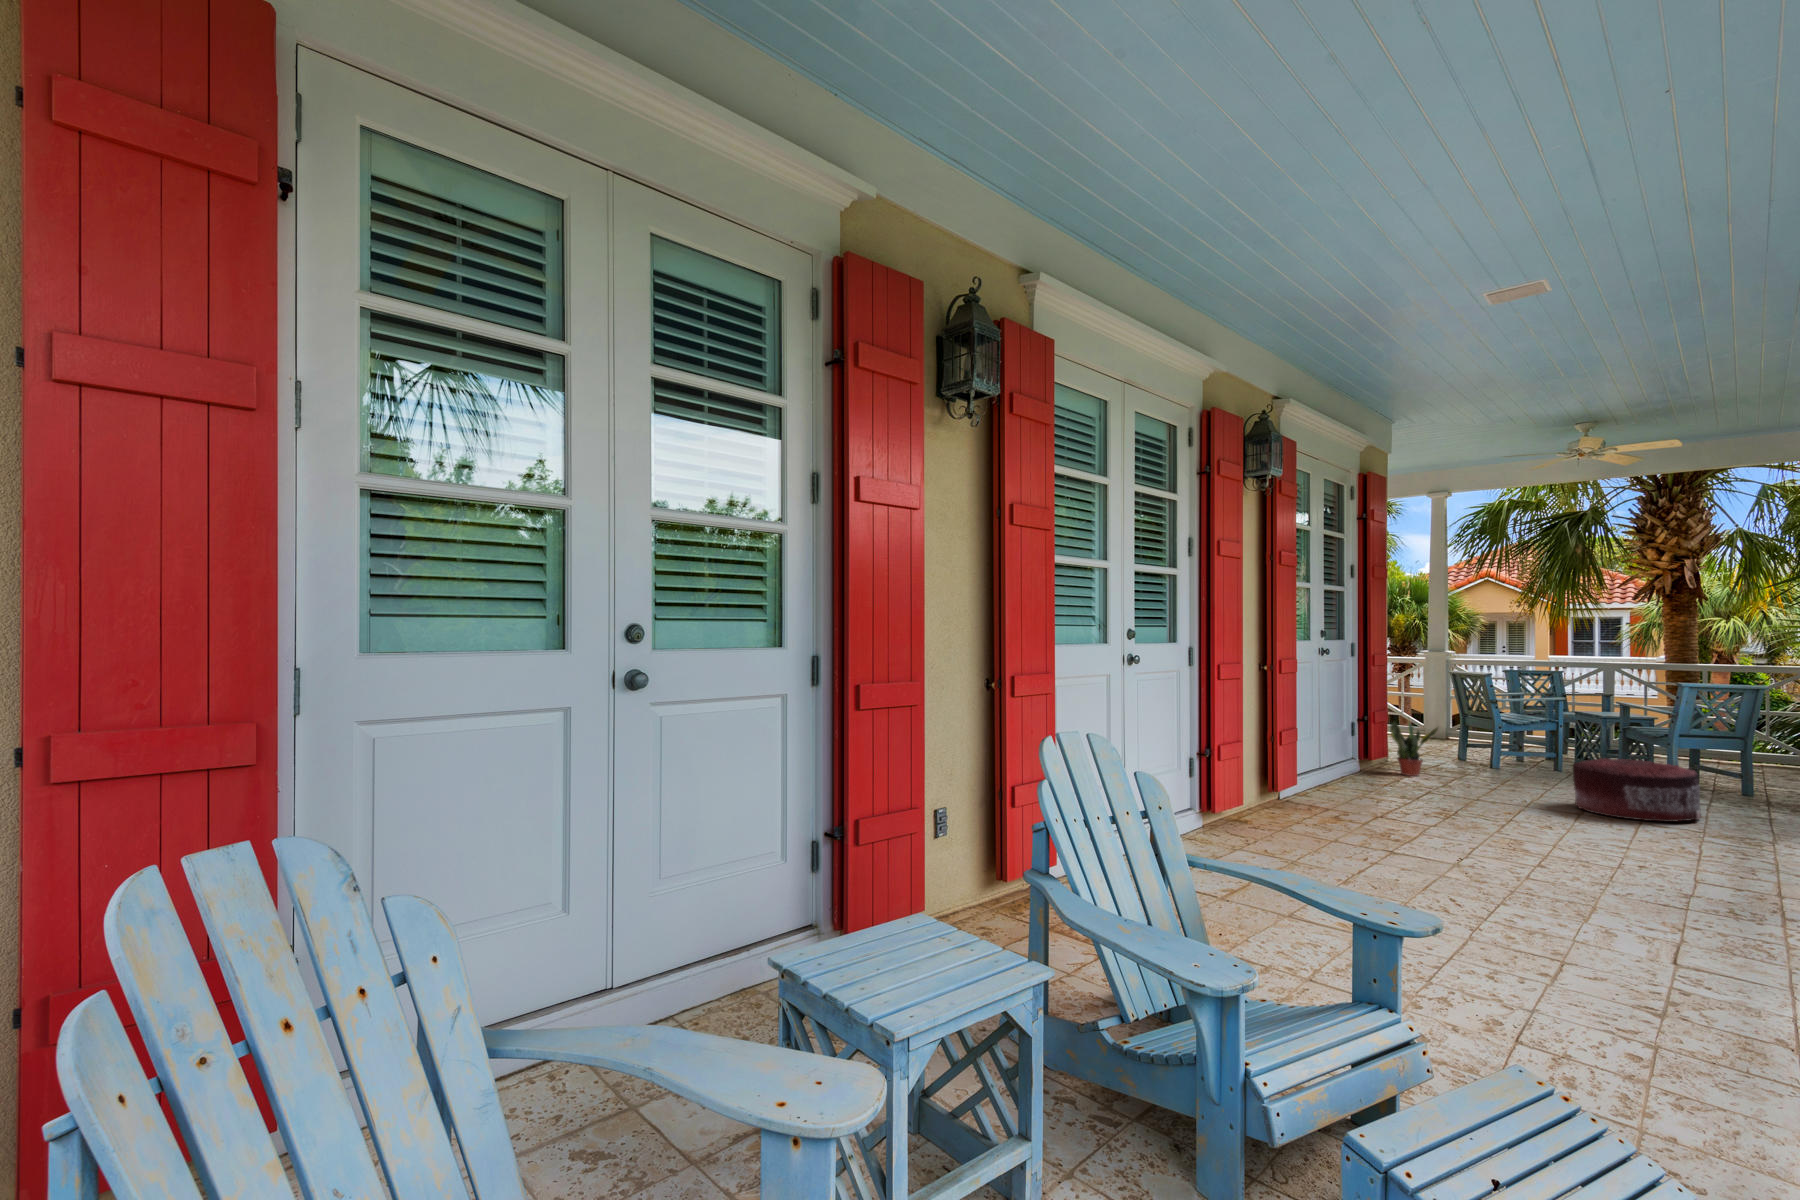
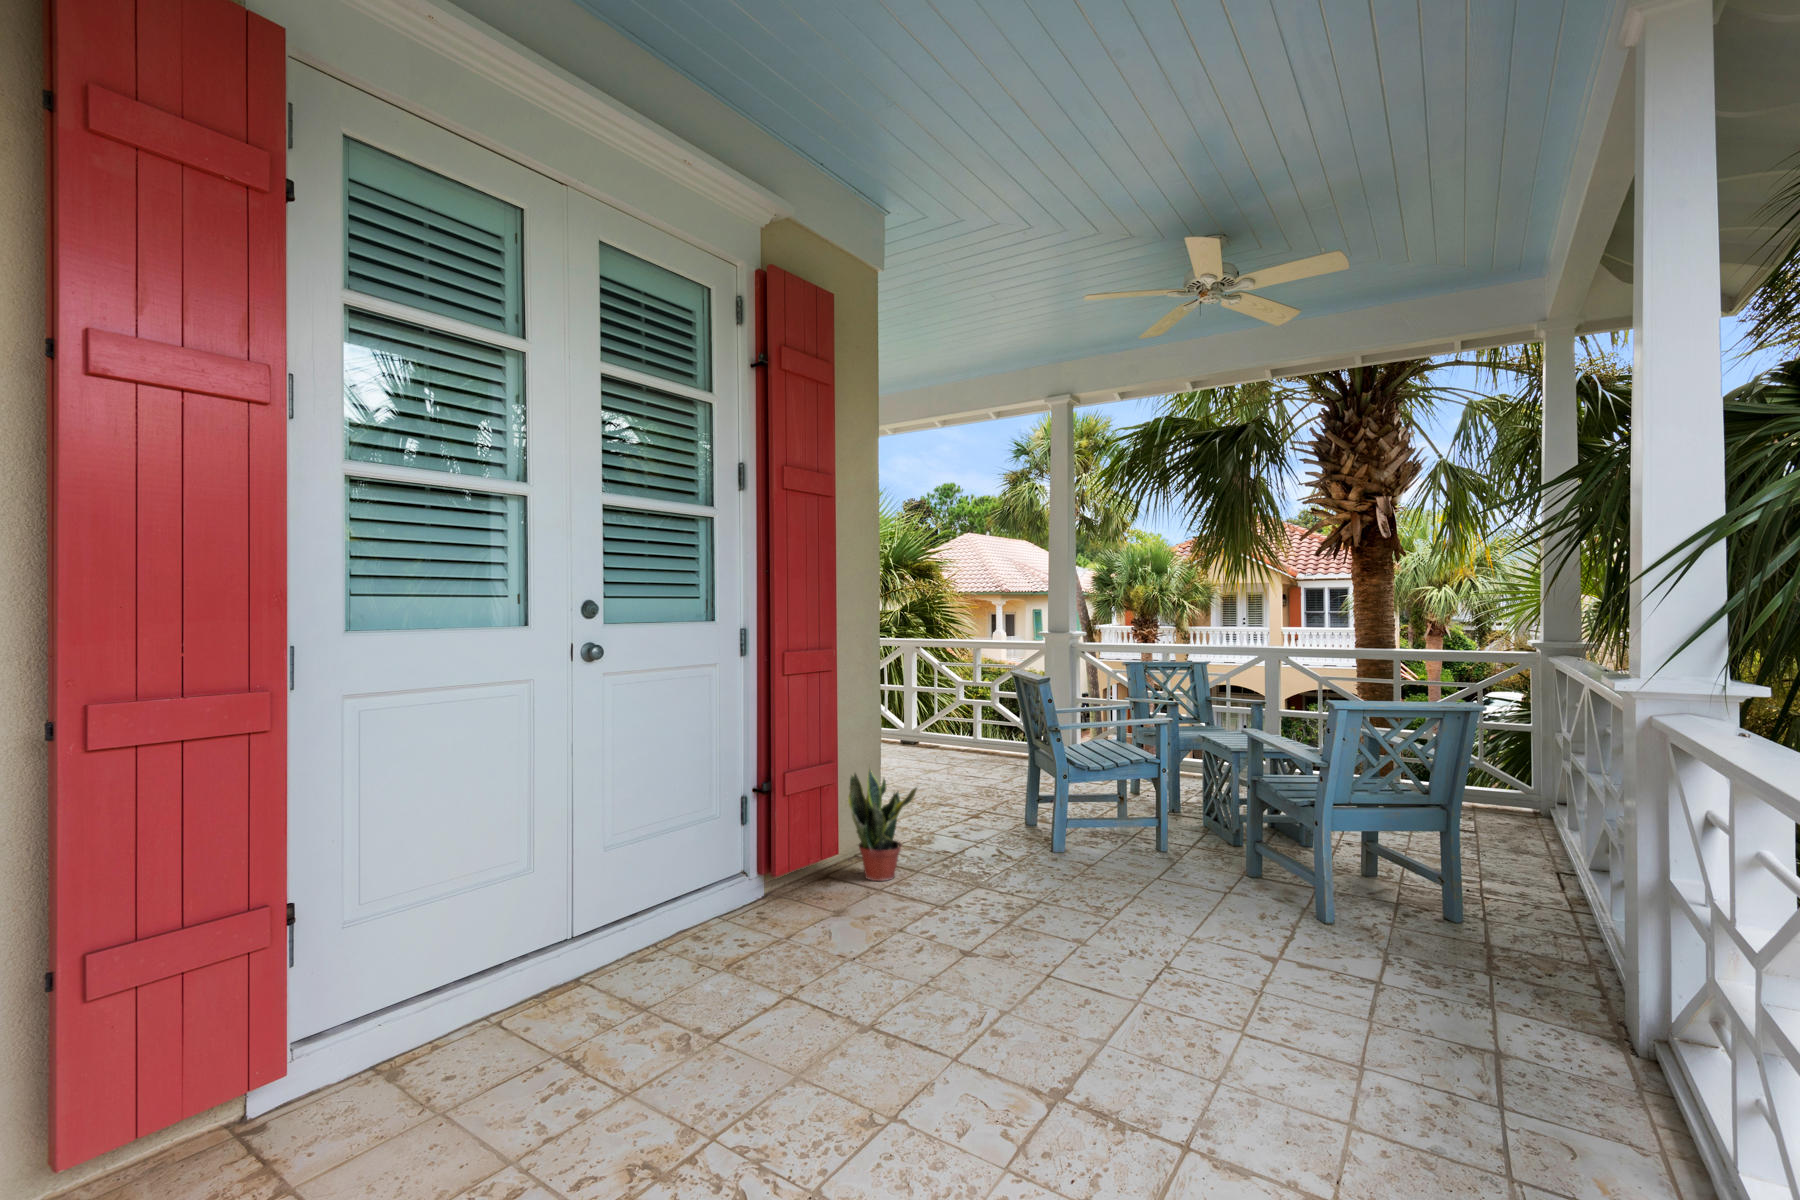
pouf: present [1573,759,1701,822] -> none [1067,879,1323,1089]

